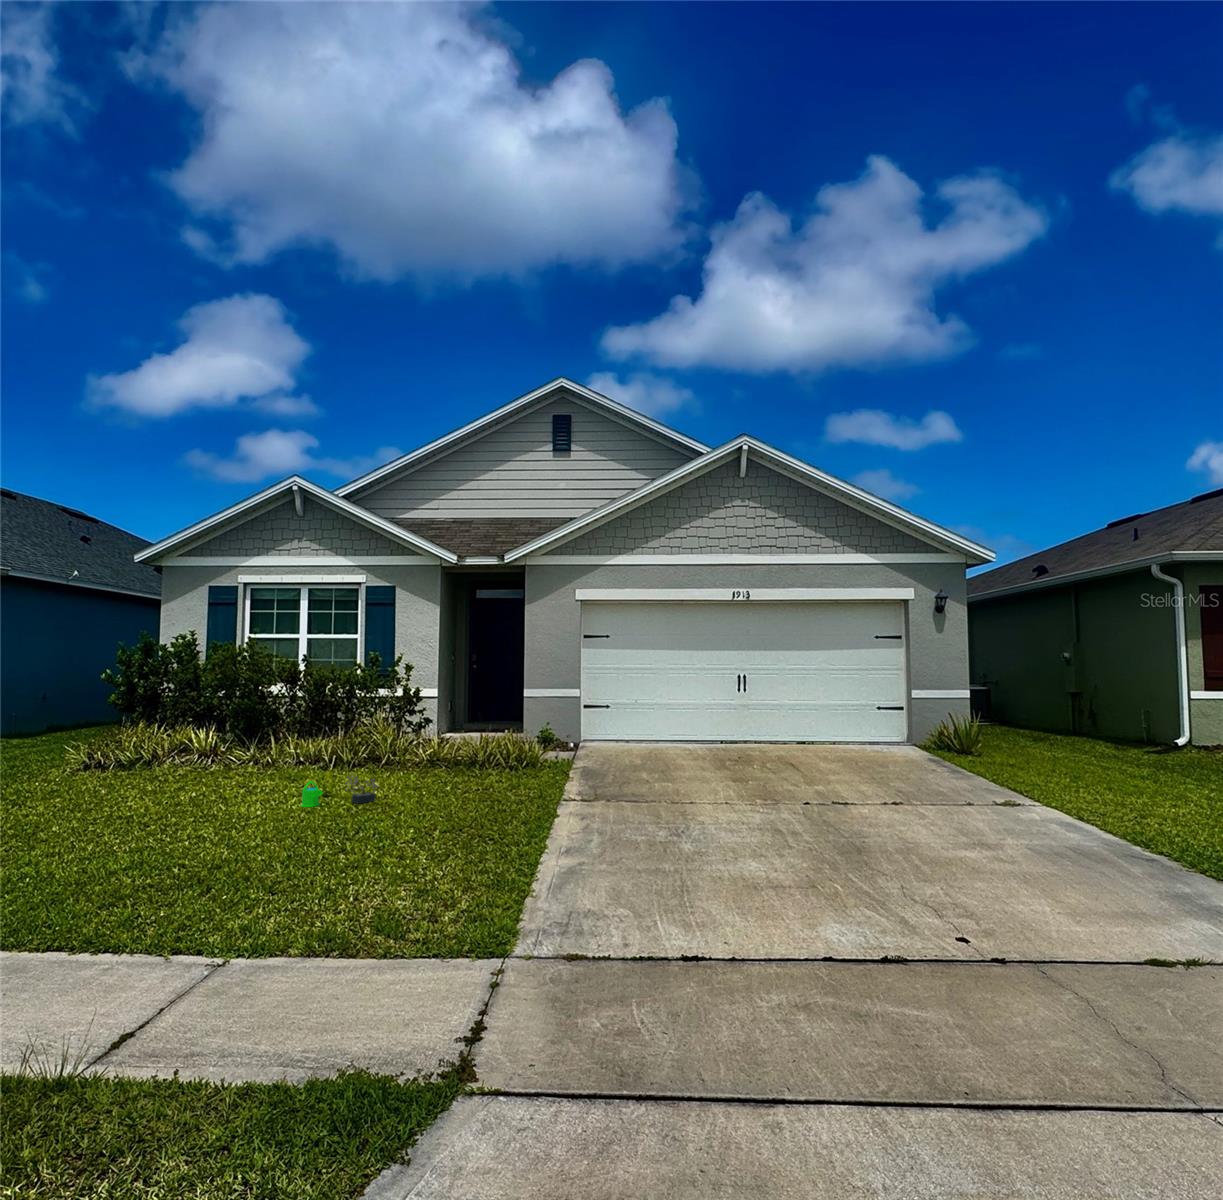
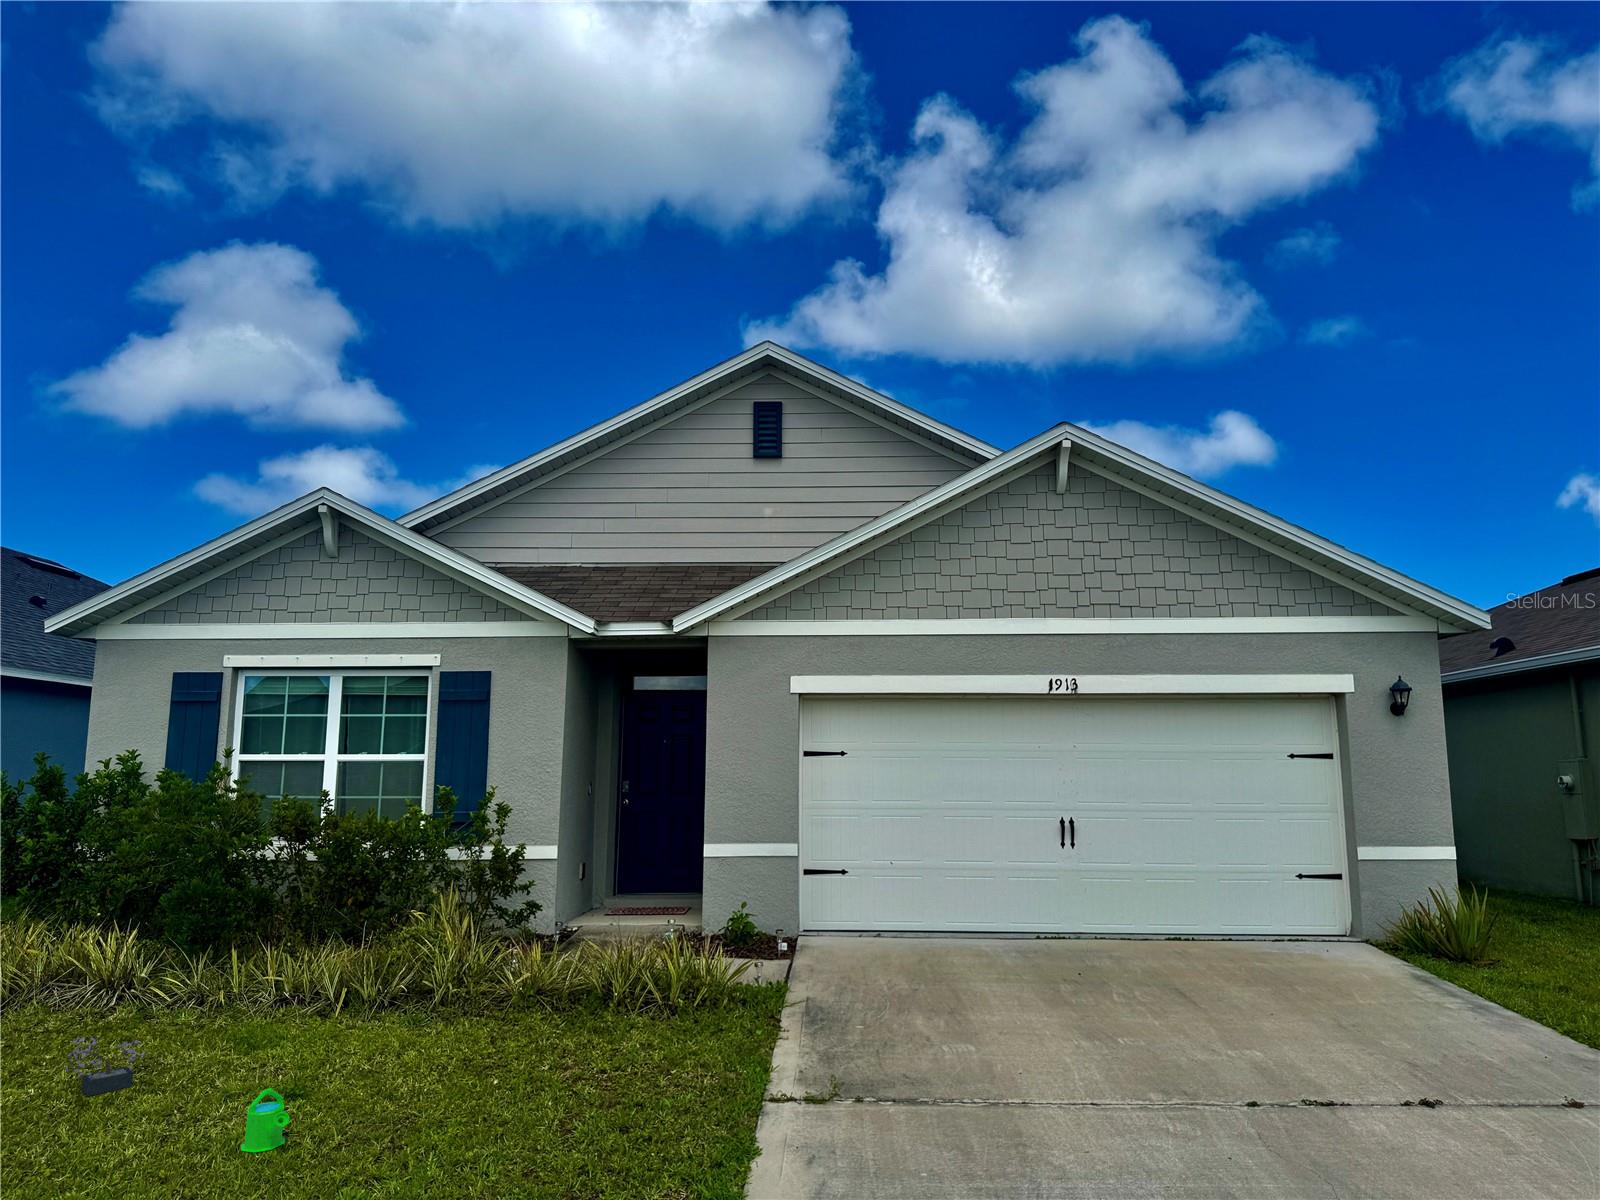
decorative plant: present [347,776,376,804] -> present [65,1037,145,1096]

